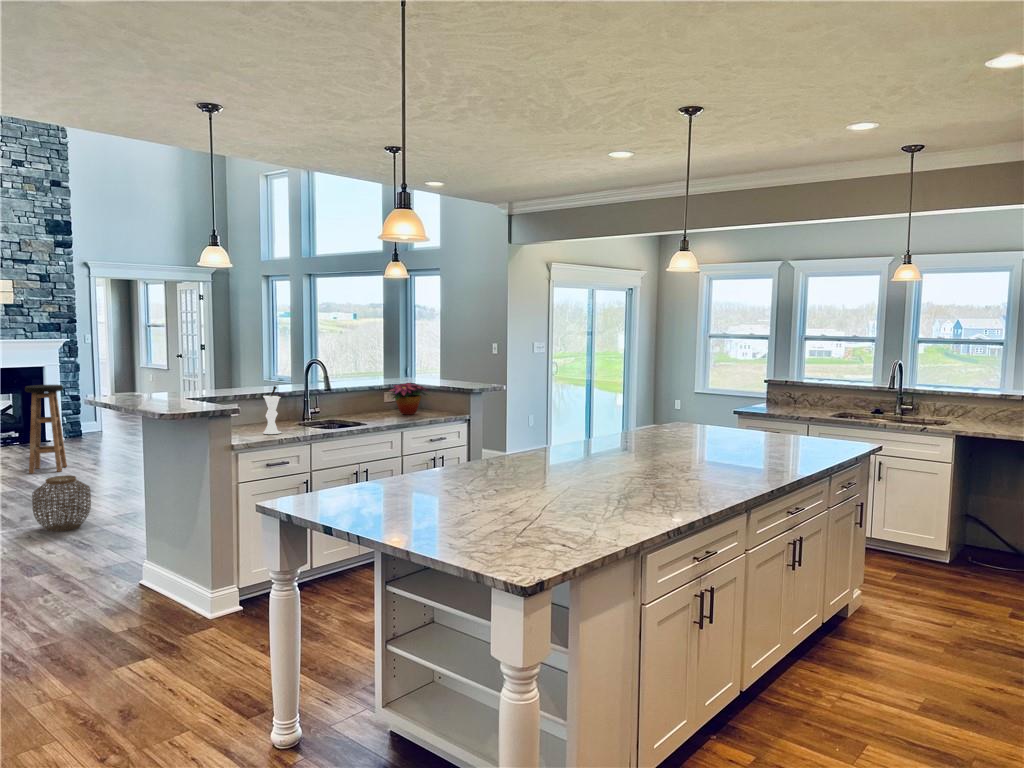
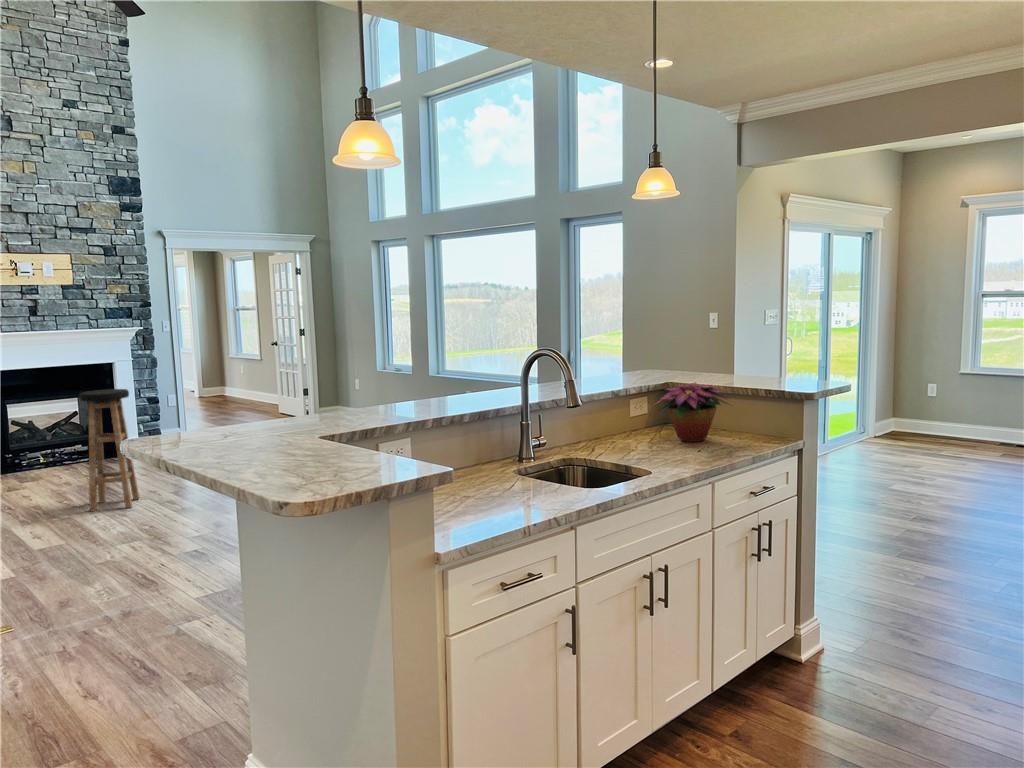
vase: present [263,386,281,434] -> none [468,404,508,509]
woven basket: present [32,475,91,532] -> none [67,542,159,635]

